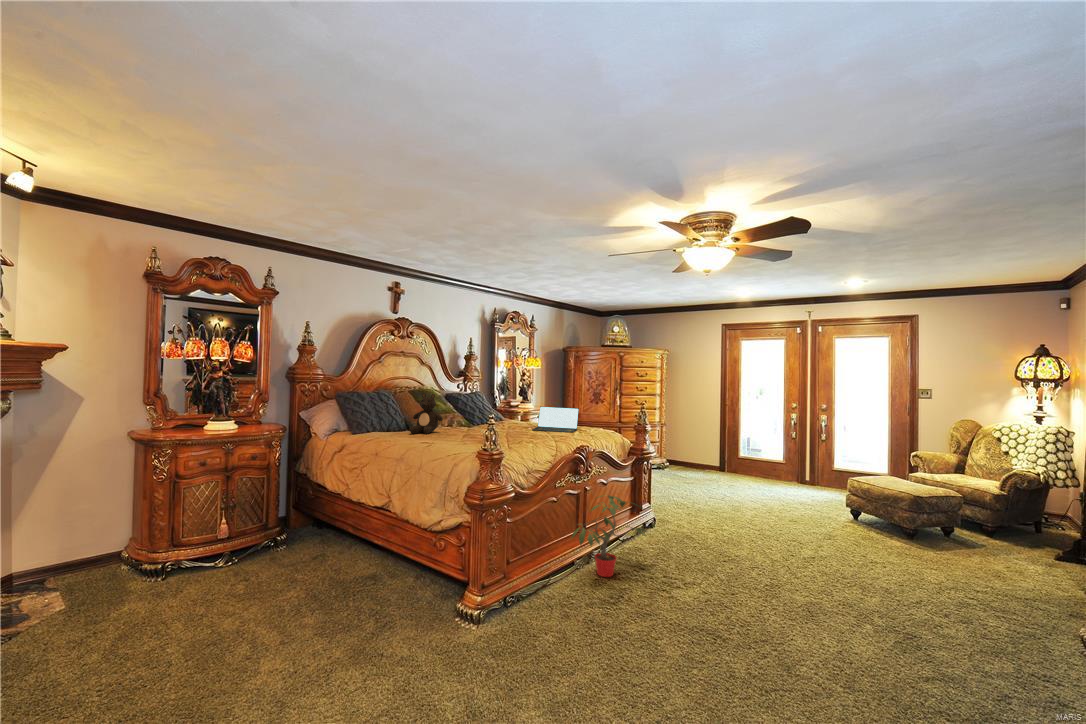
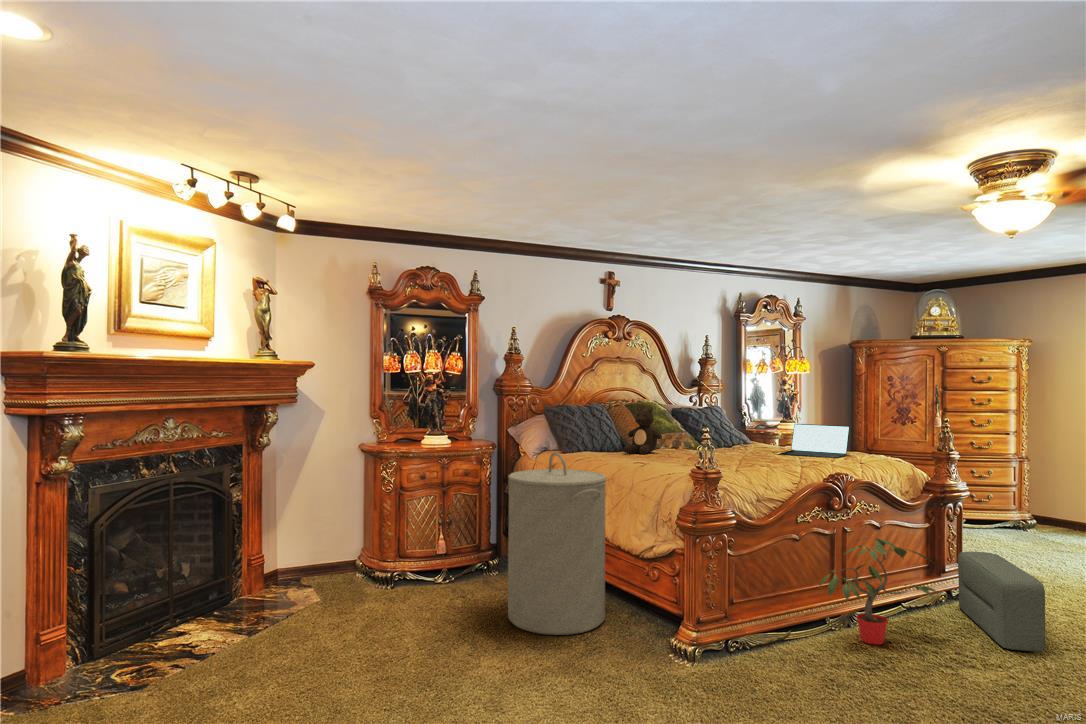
laundry hamper: none [296,438,399,614] -> present [508,452,606,635]
pouf: none [649,496,711,567] -> present [958,551,1045,652]

